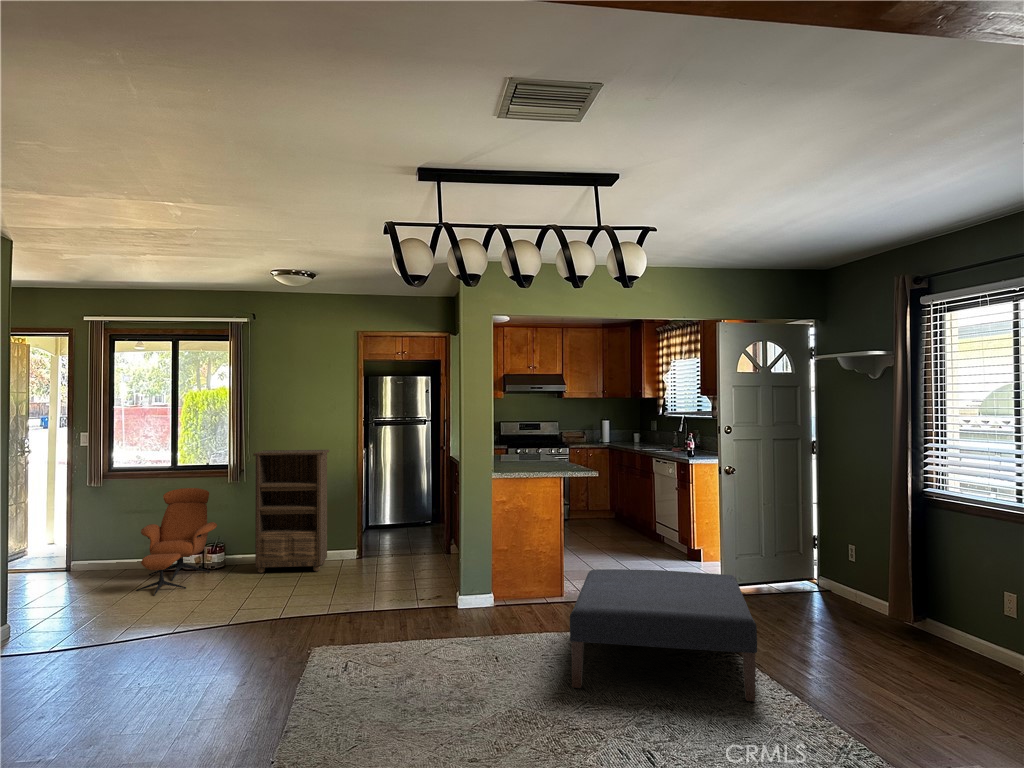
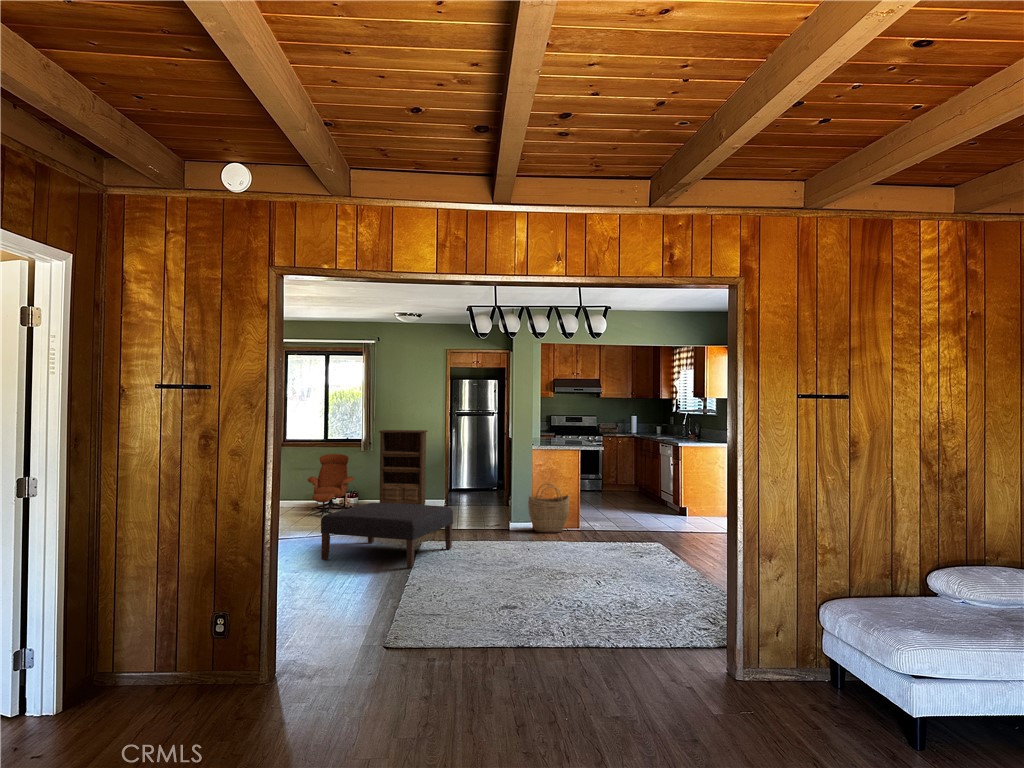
woven basket: none [487,532,552,614] -> present [528,483,569,533]
ottoman: present [570,569,757,702] -> present [321,503,453,568]

